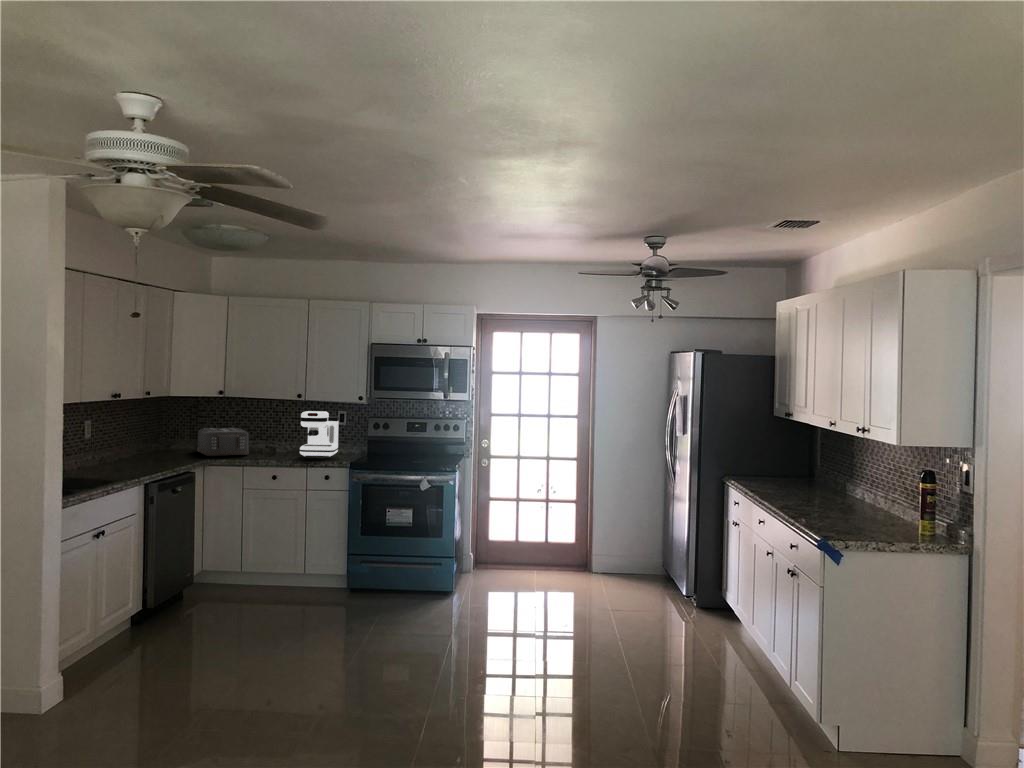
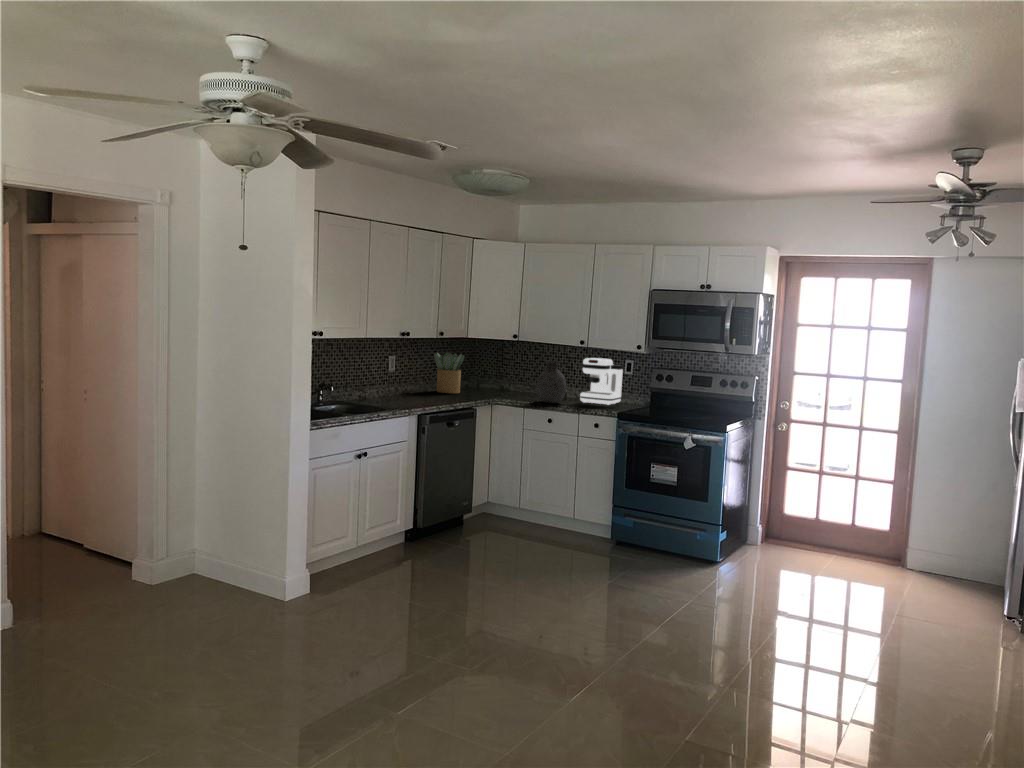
potted plant: none [135,413,170,458] -> present [434,352,464,393]
vase: none [258,416,289,459] -> present [537,361,566,403]
toaster: present [197,428,249,456] -> none [493,369,534,397]

